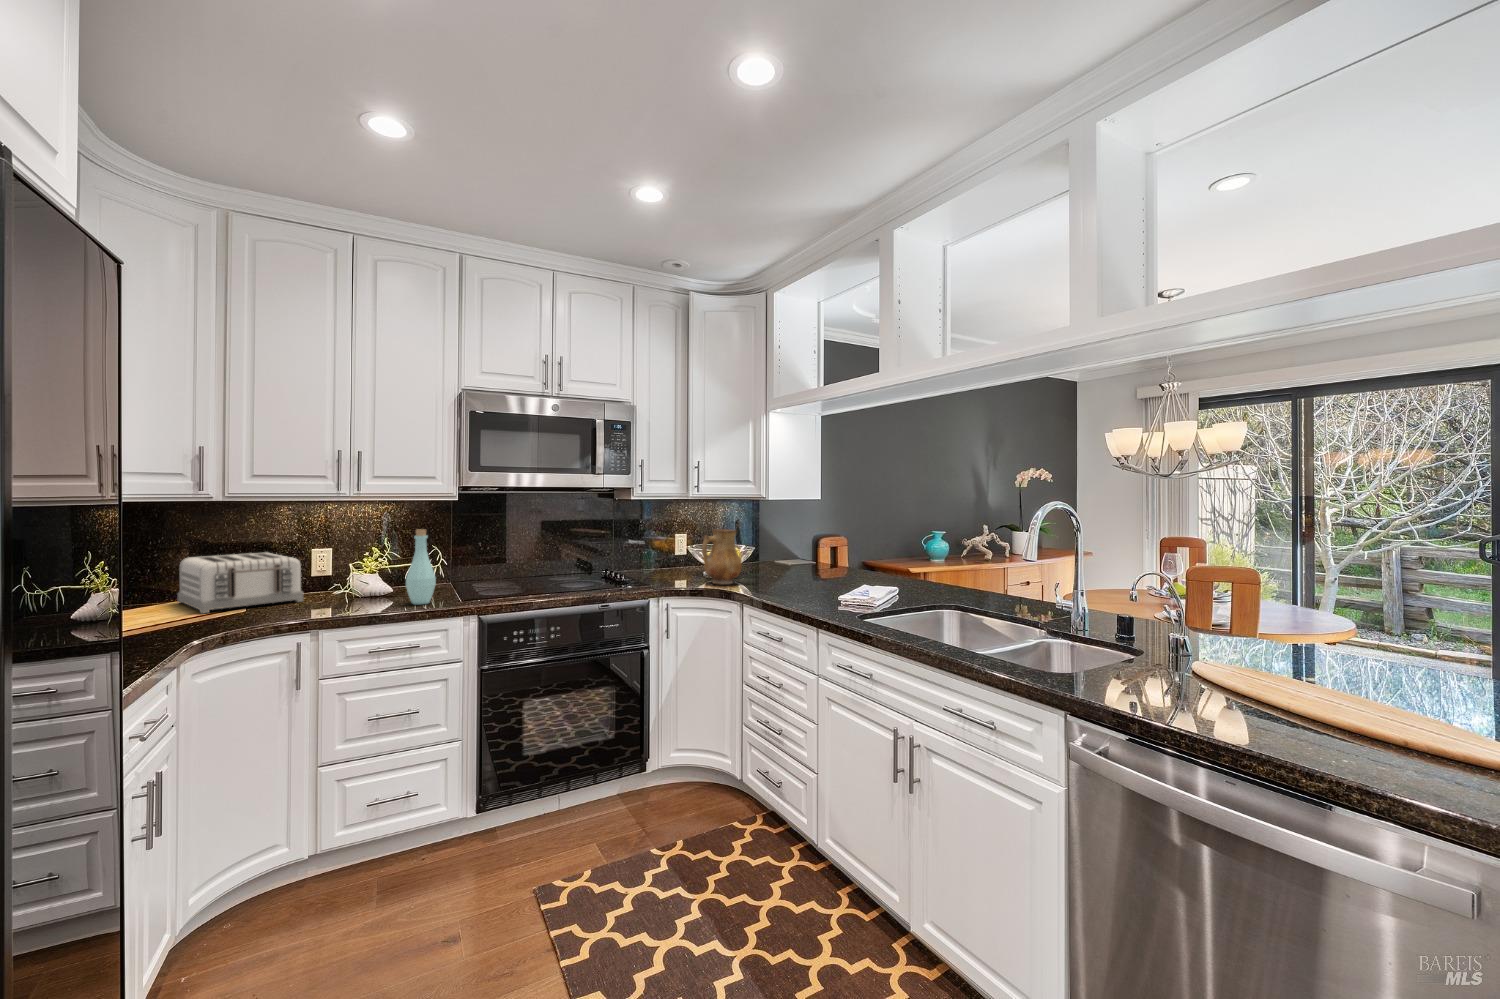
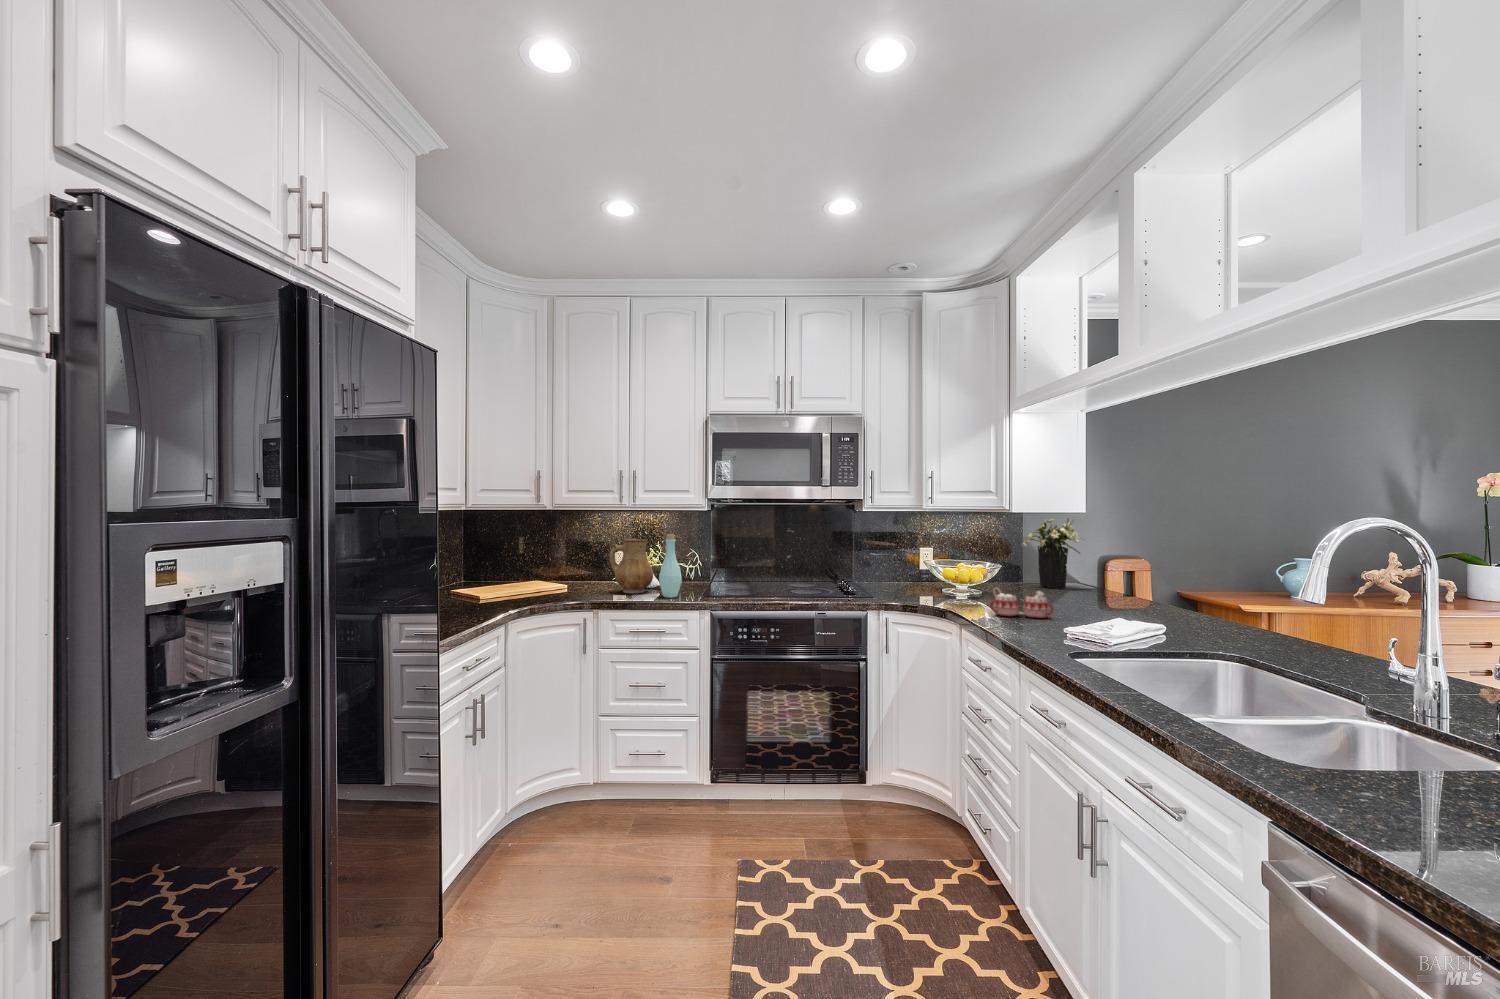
flower arrangement: none [763,504,814,566] -> present [1021,518,1084,588]
ceramic pitcher: present [702,529,742,585] -> present [610,539,653,593]
toaster: present [178,552,303,613] -> none [525,550,596,592]
mug: none [768,570,820,595] -> present [990,588,1054,618]

